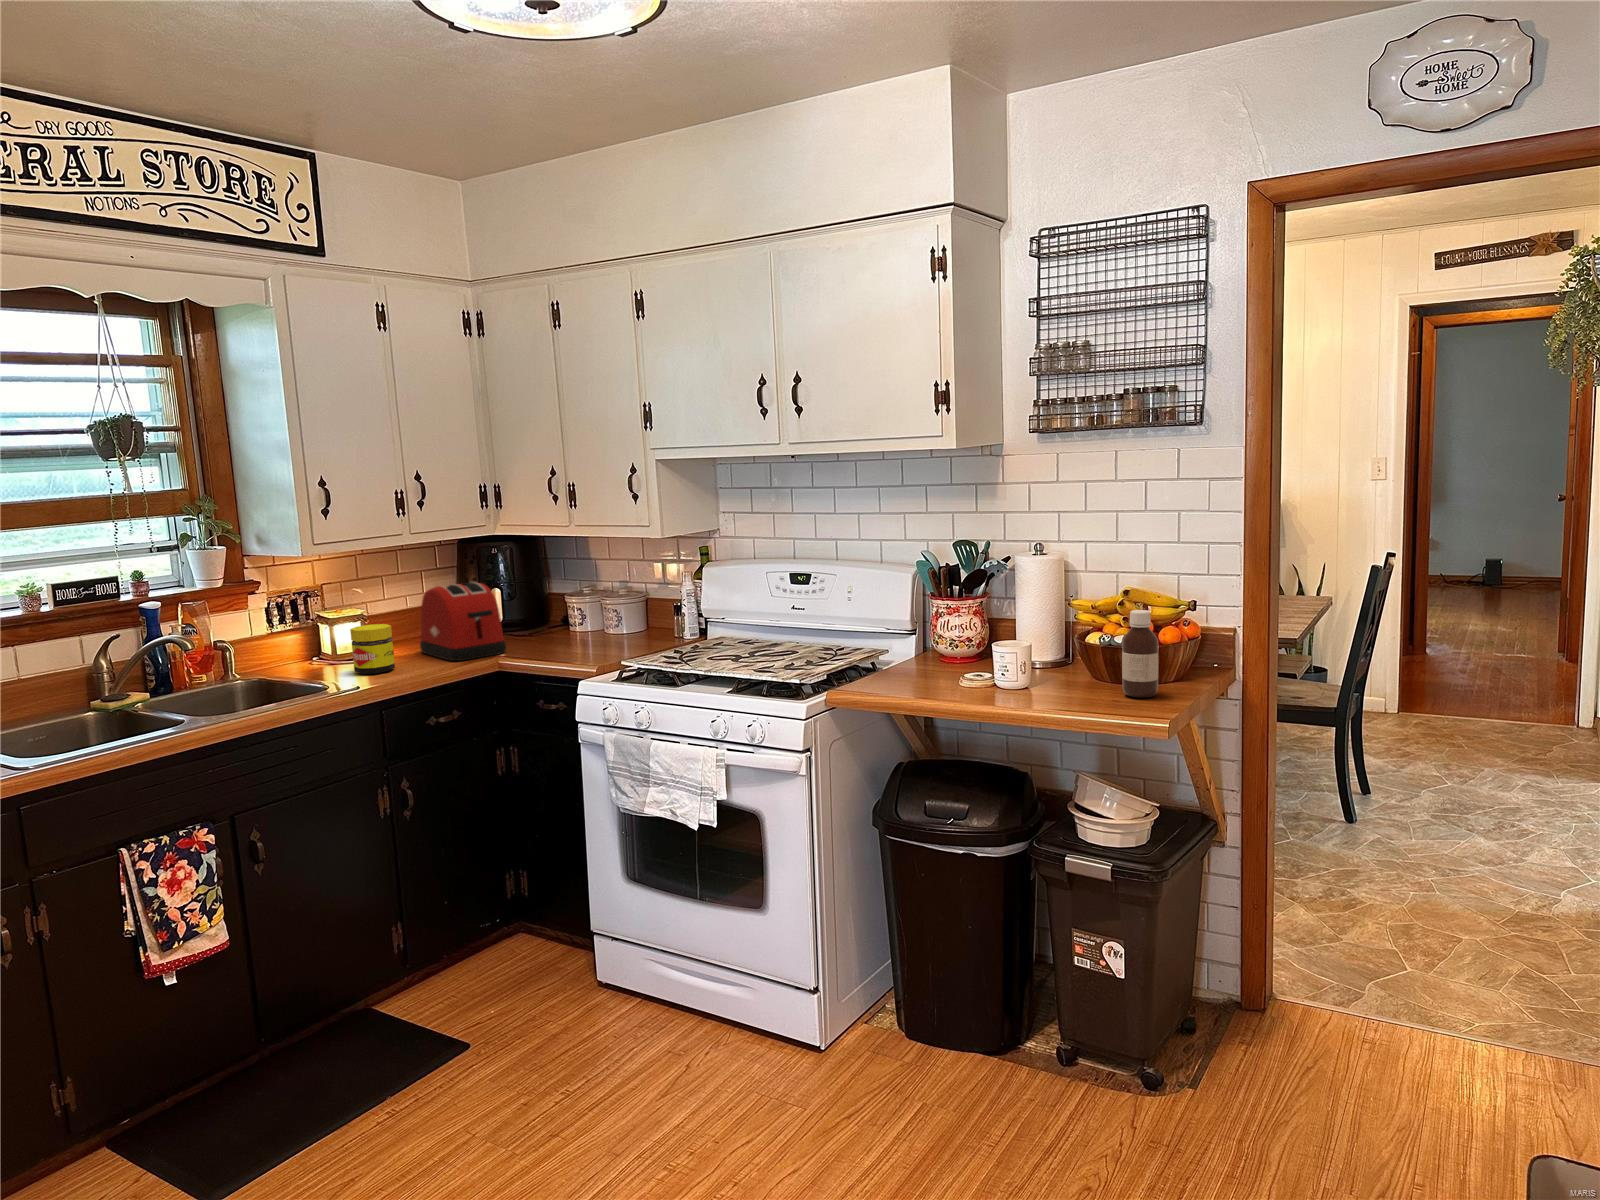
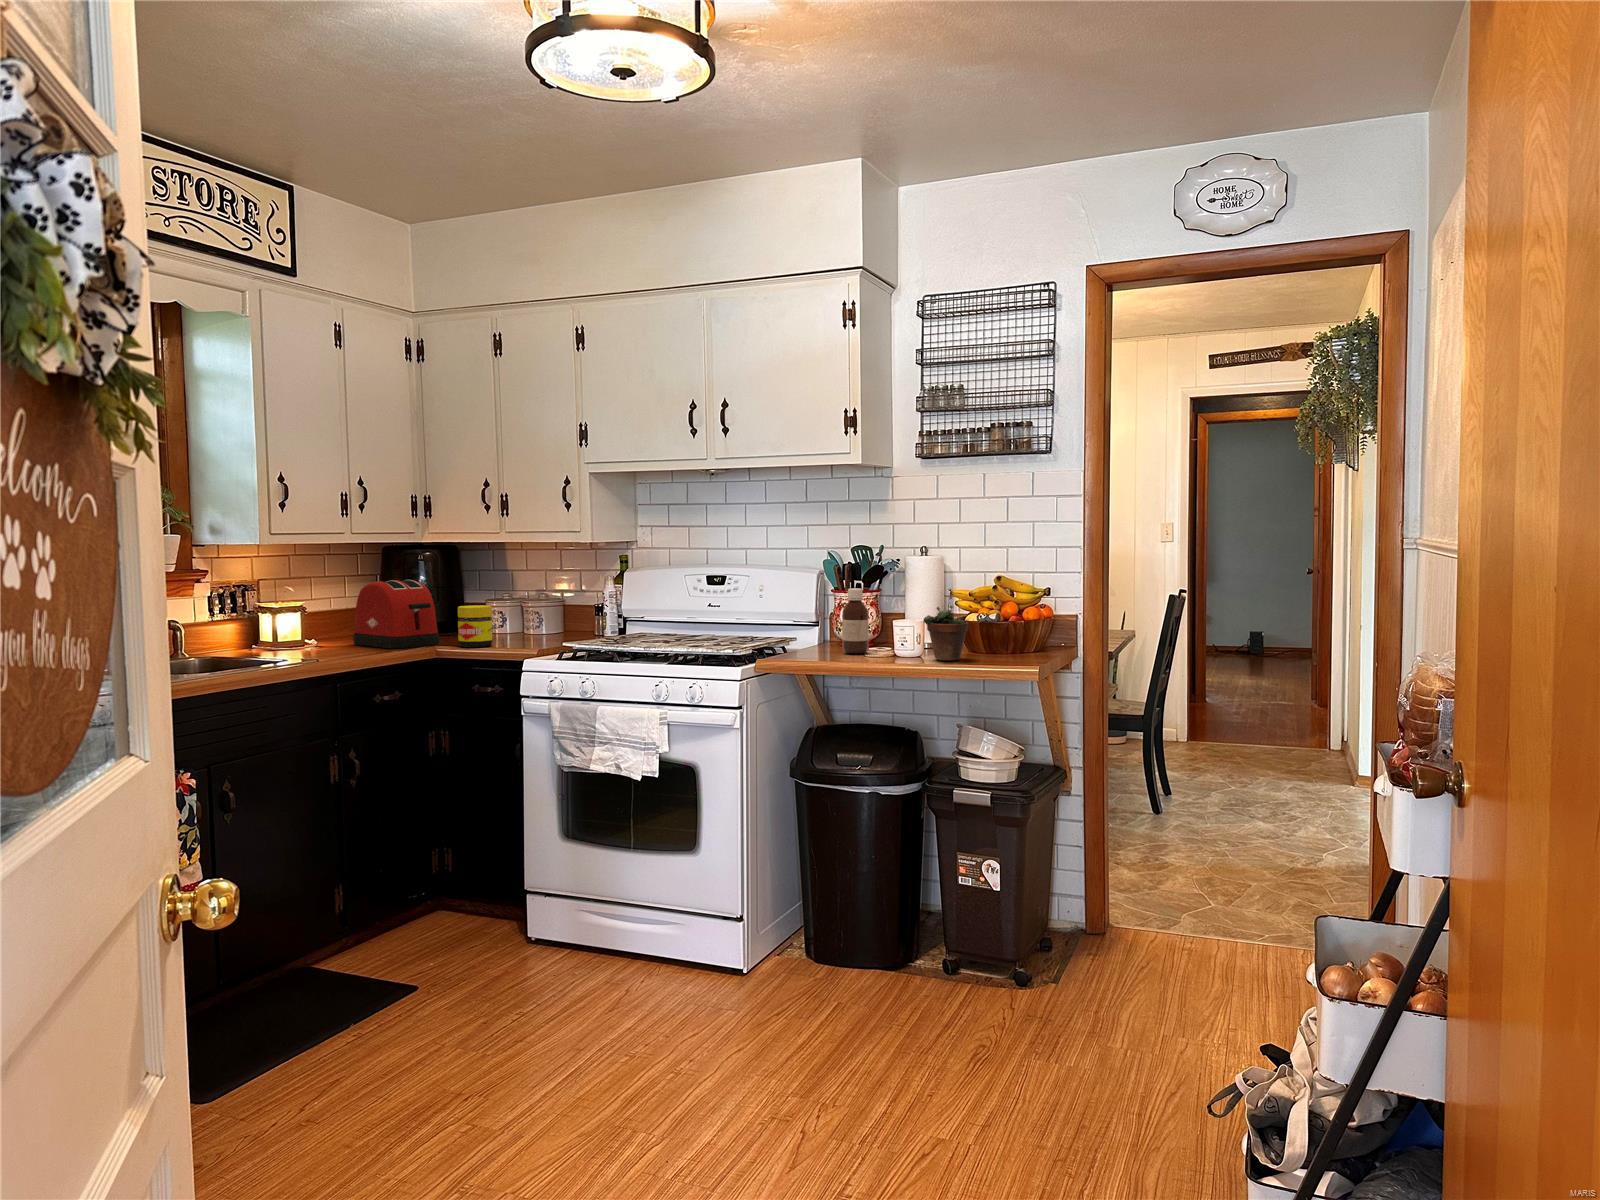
bottle: present [1122,610,1158,698] -> present [842,588,869,654]
succulent plant: none [1026,613,1084,698] -> present [924,592,969,661]
jar: present [350,624,395,674] -> present [458,605,492,647]

